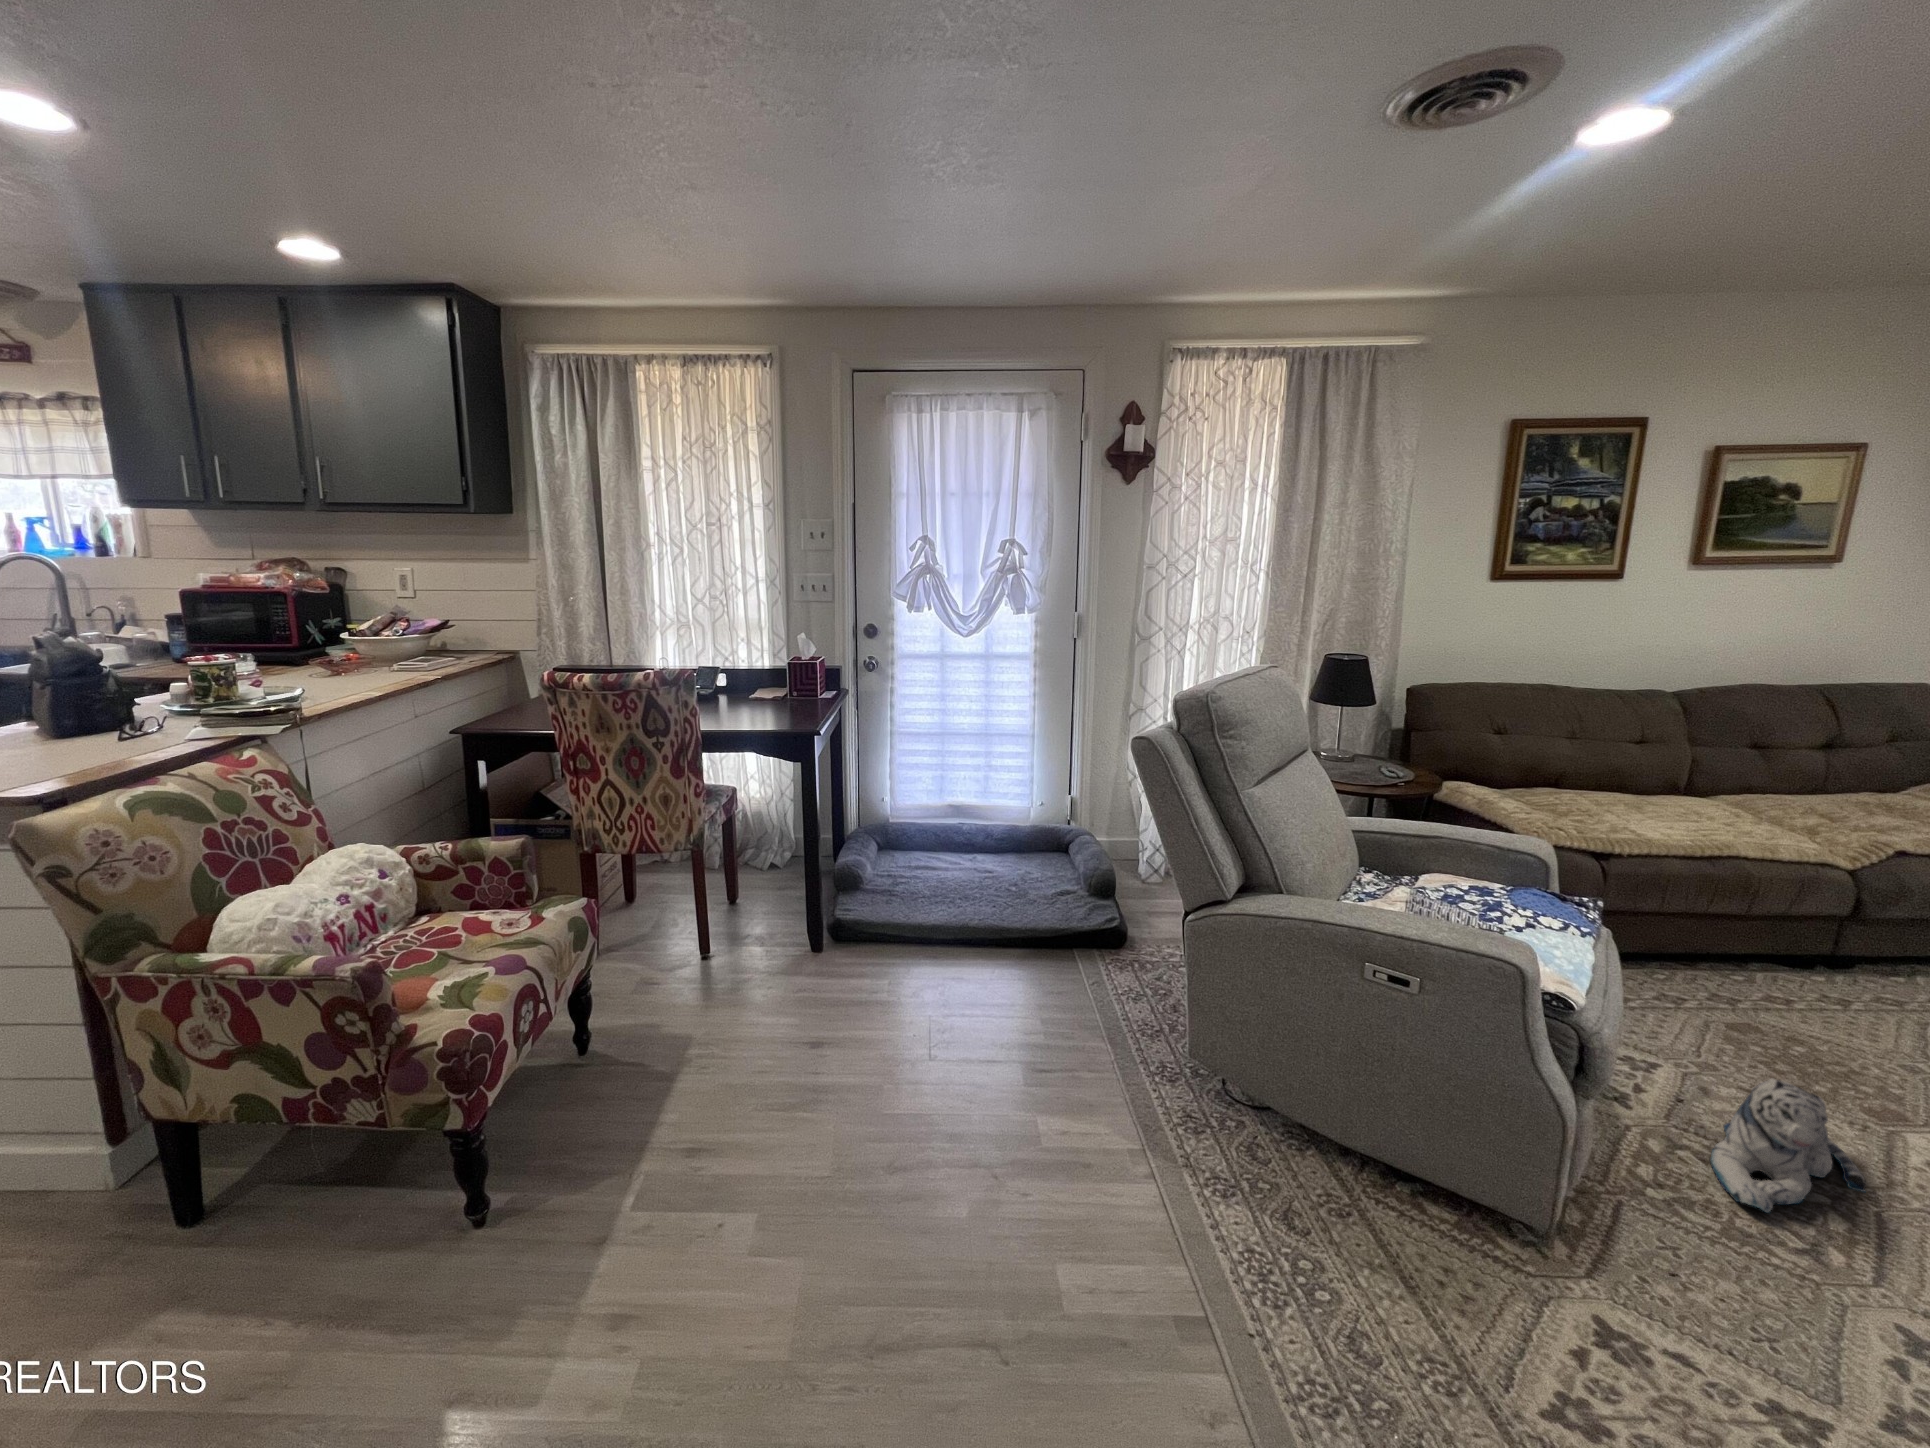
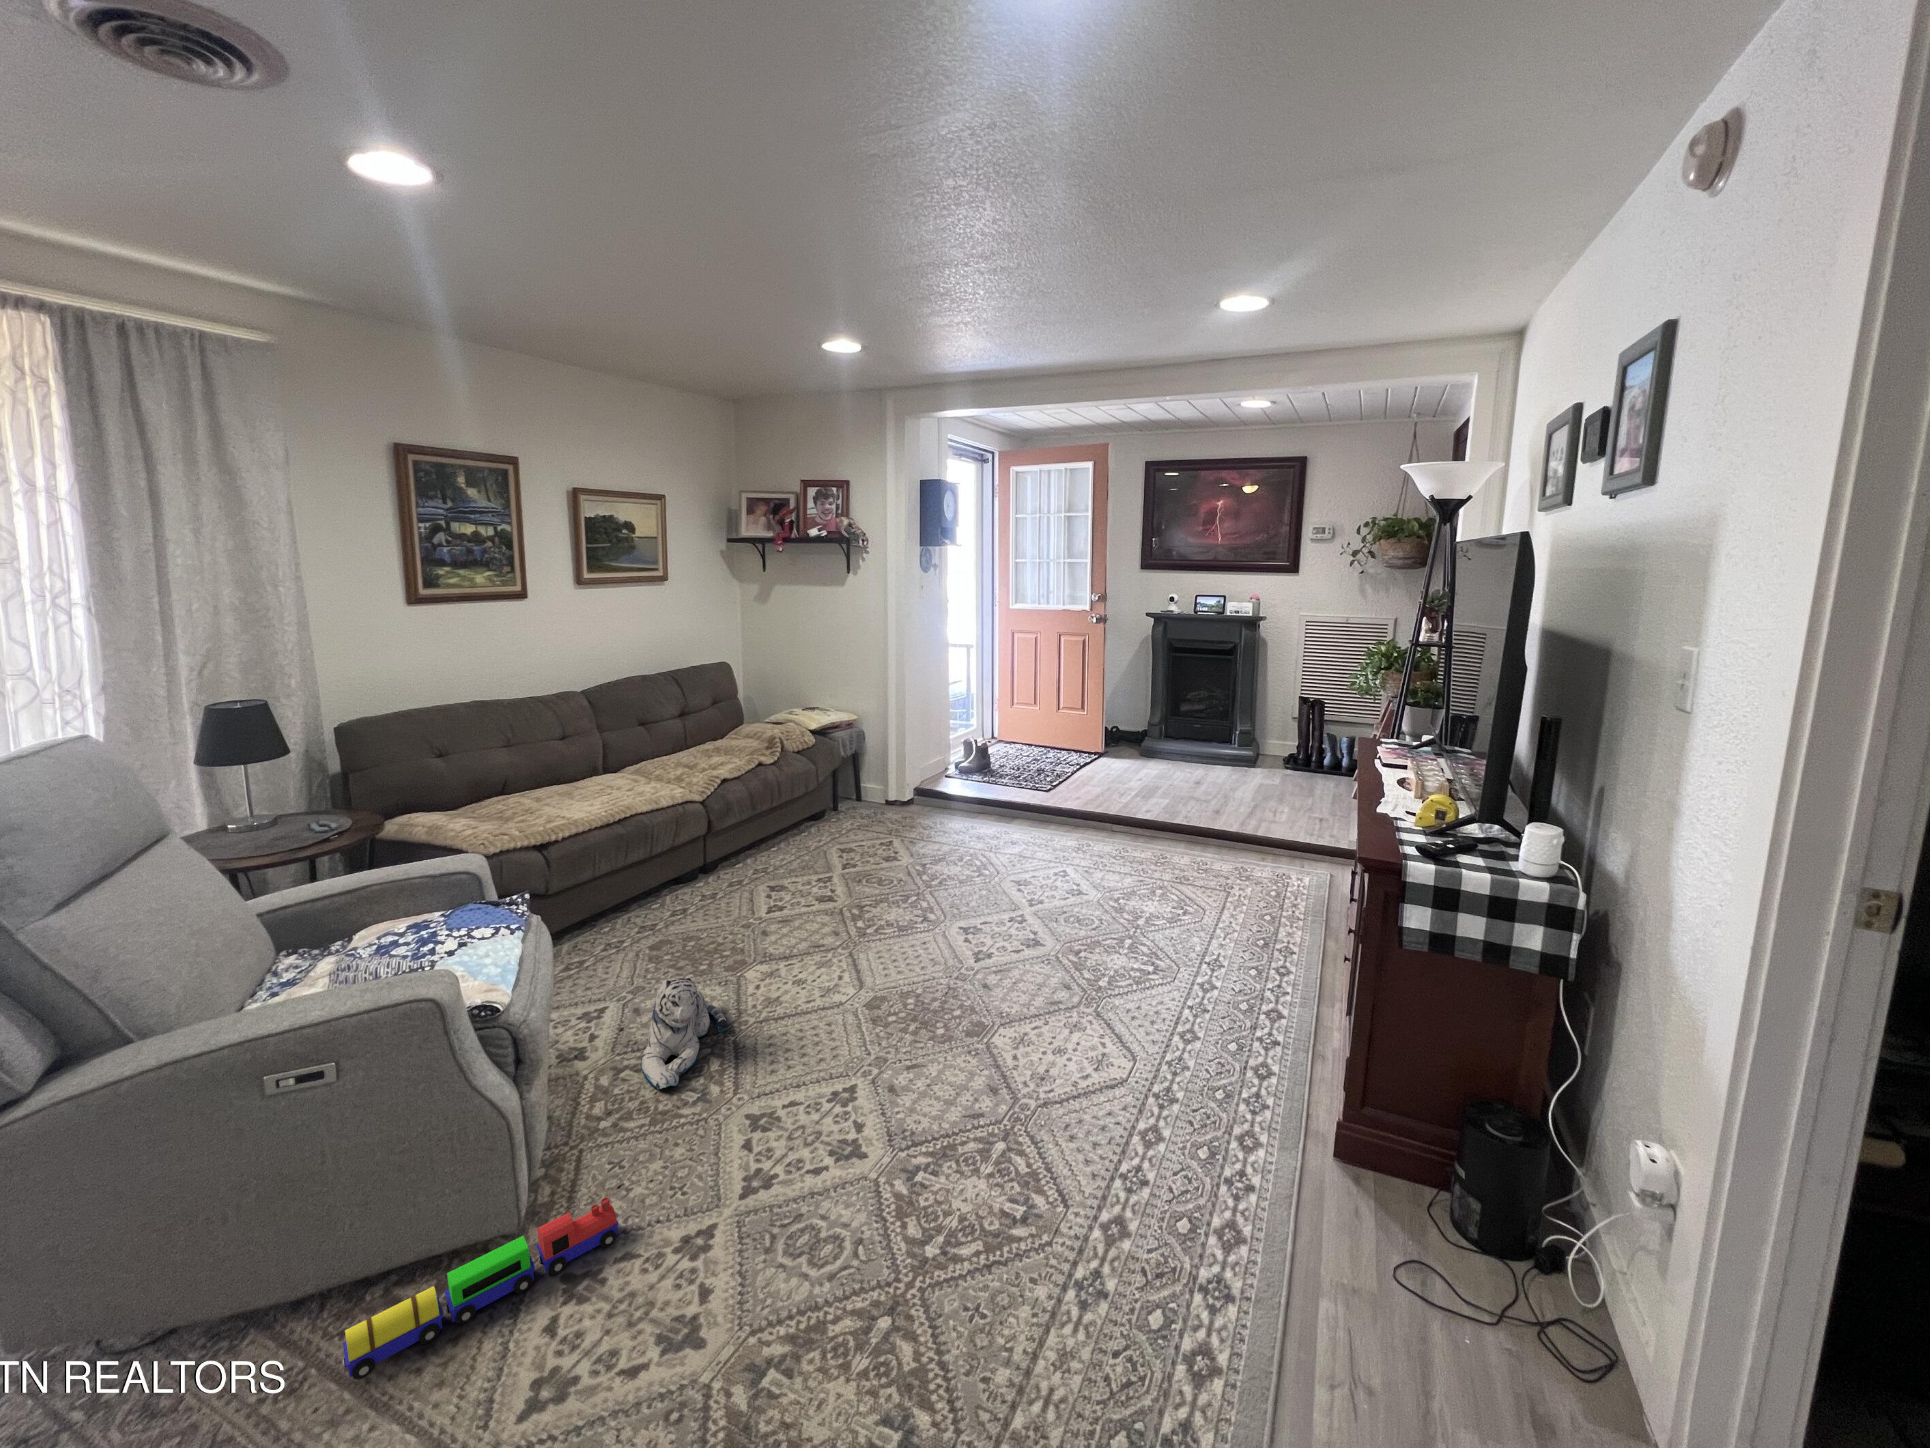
toy train: none [1381,1198,1675,1330] -> present [343,1198,619,1379]

